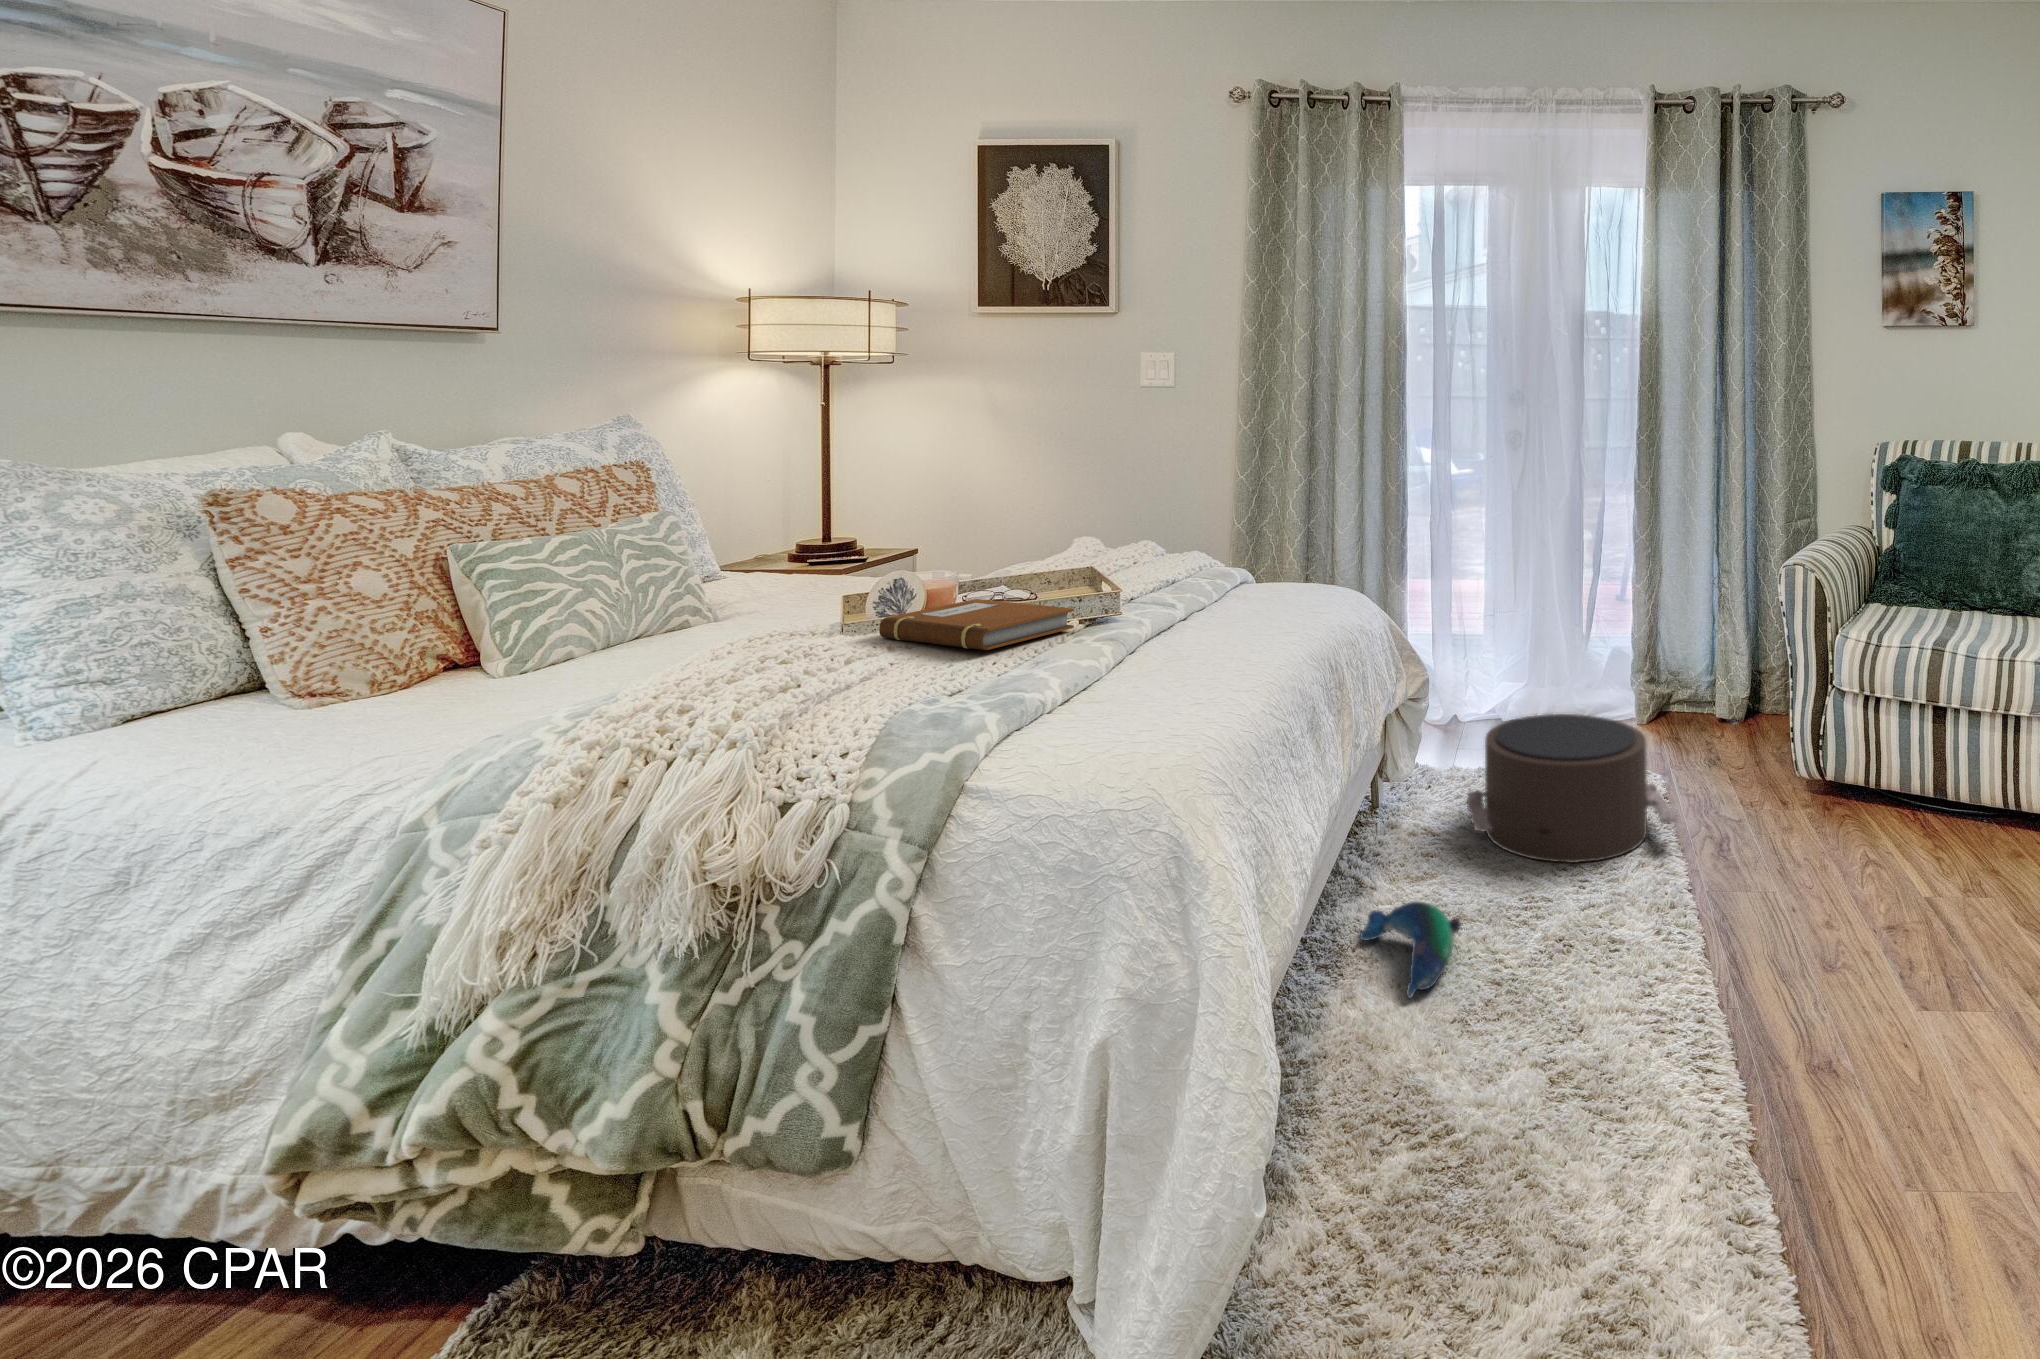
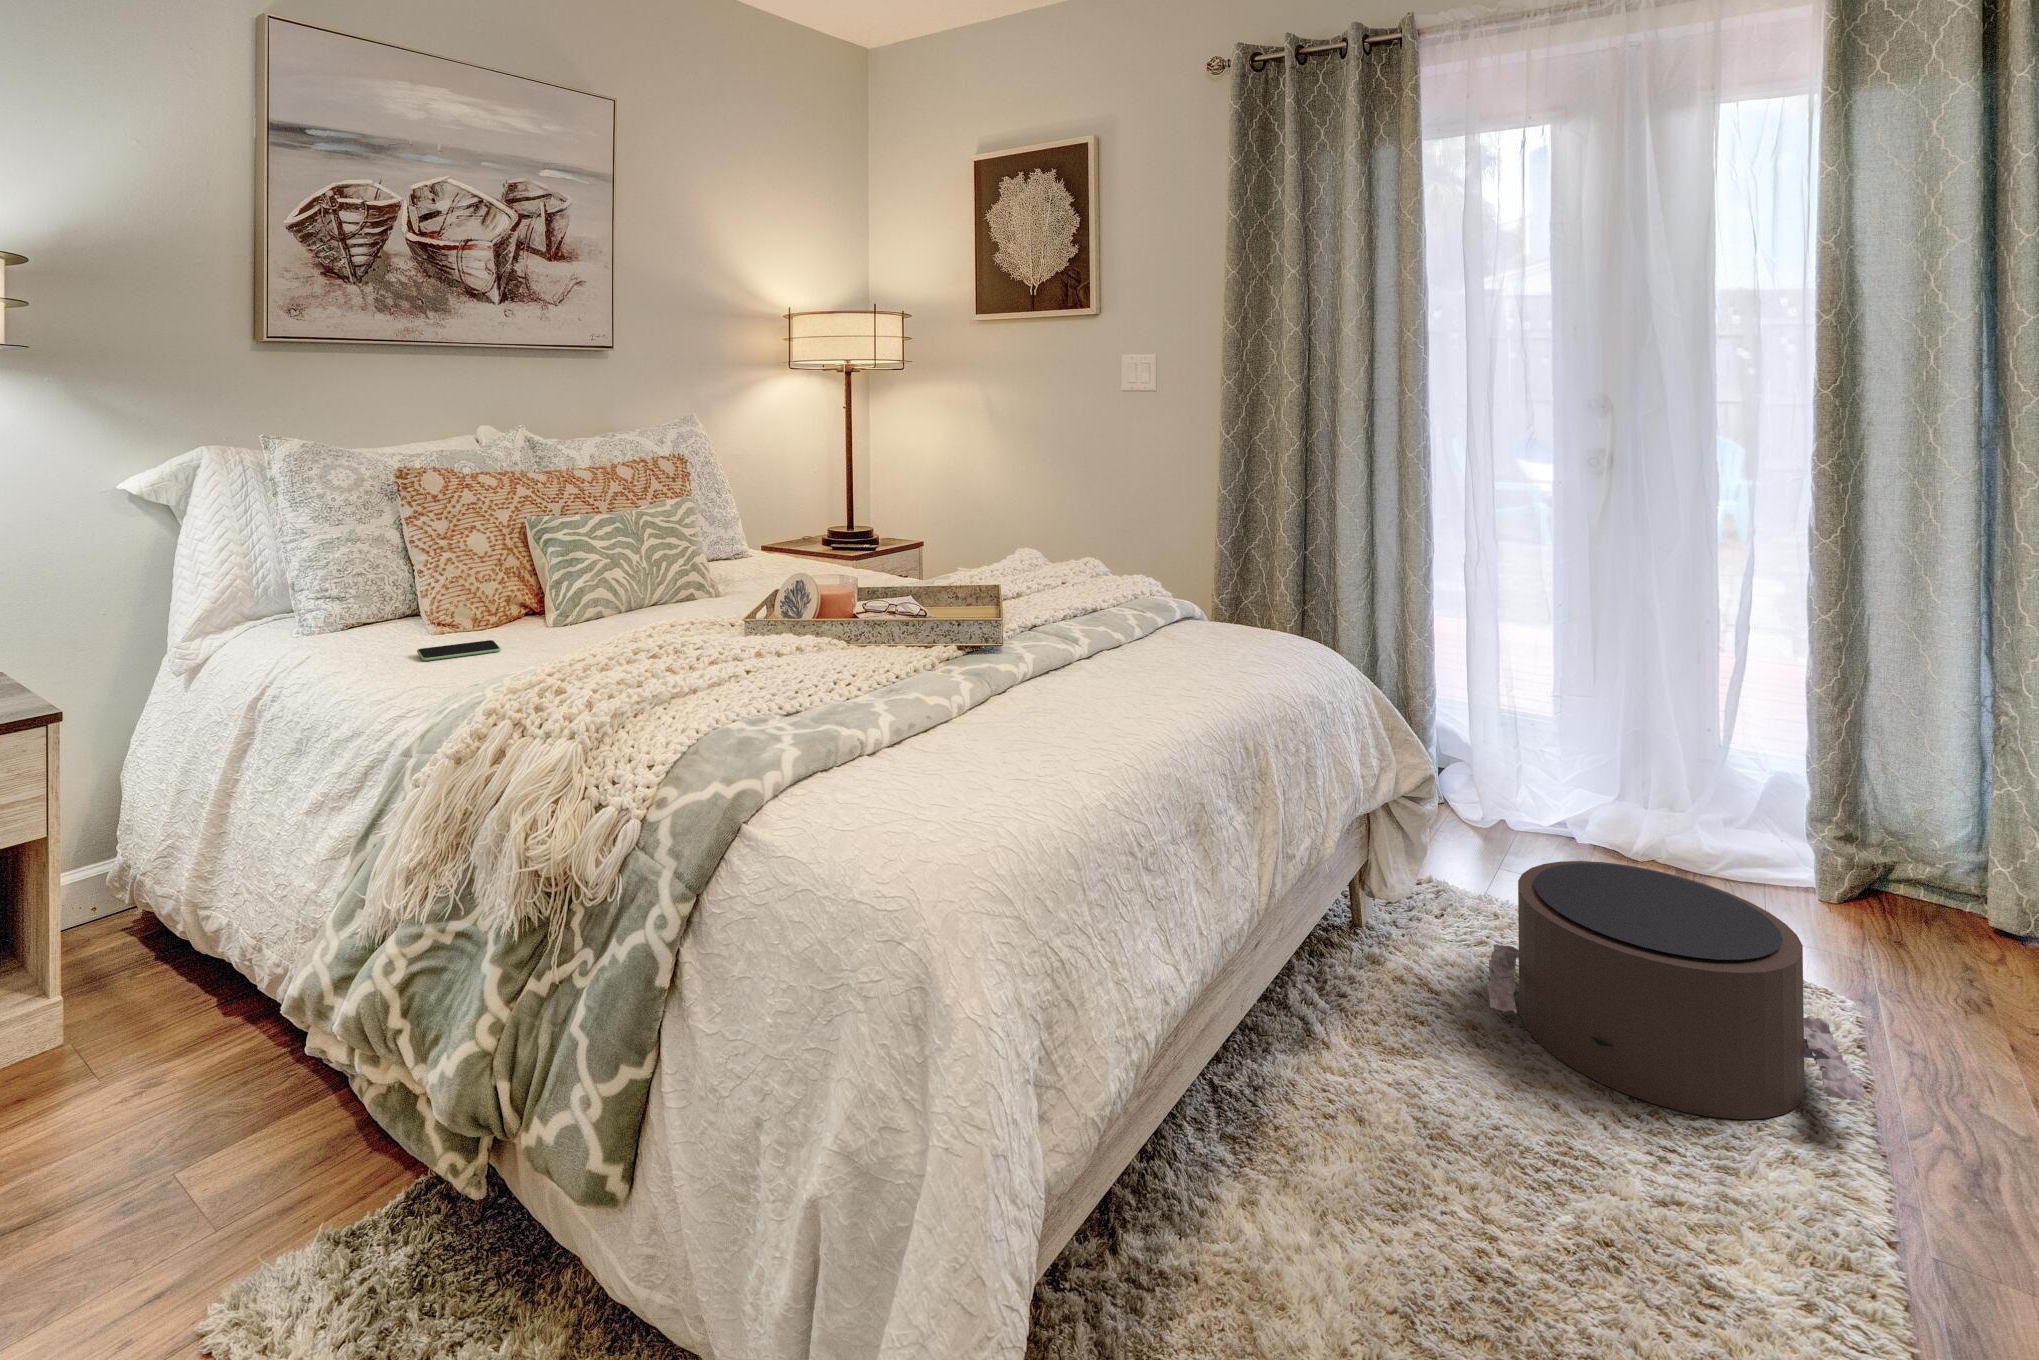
notebook: present [879,599,1074,650] -> none [774,615,944,675]
smartphone: none [322,694,465,729] -> present [417,640,501,661]
plush toy: present [1360,902,1461,998] -> none [1290,1075,1425,1225]

